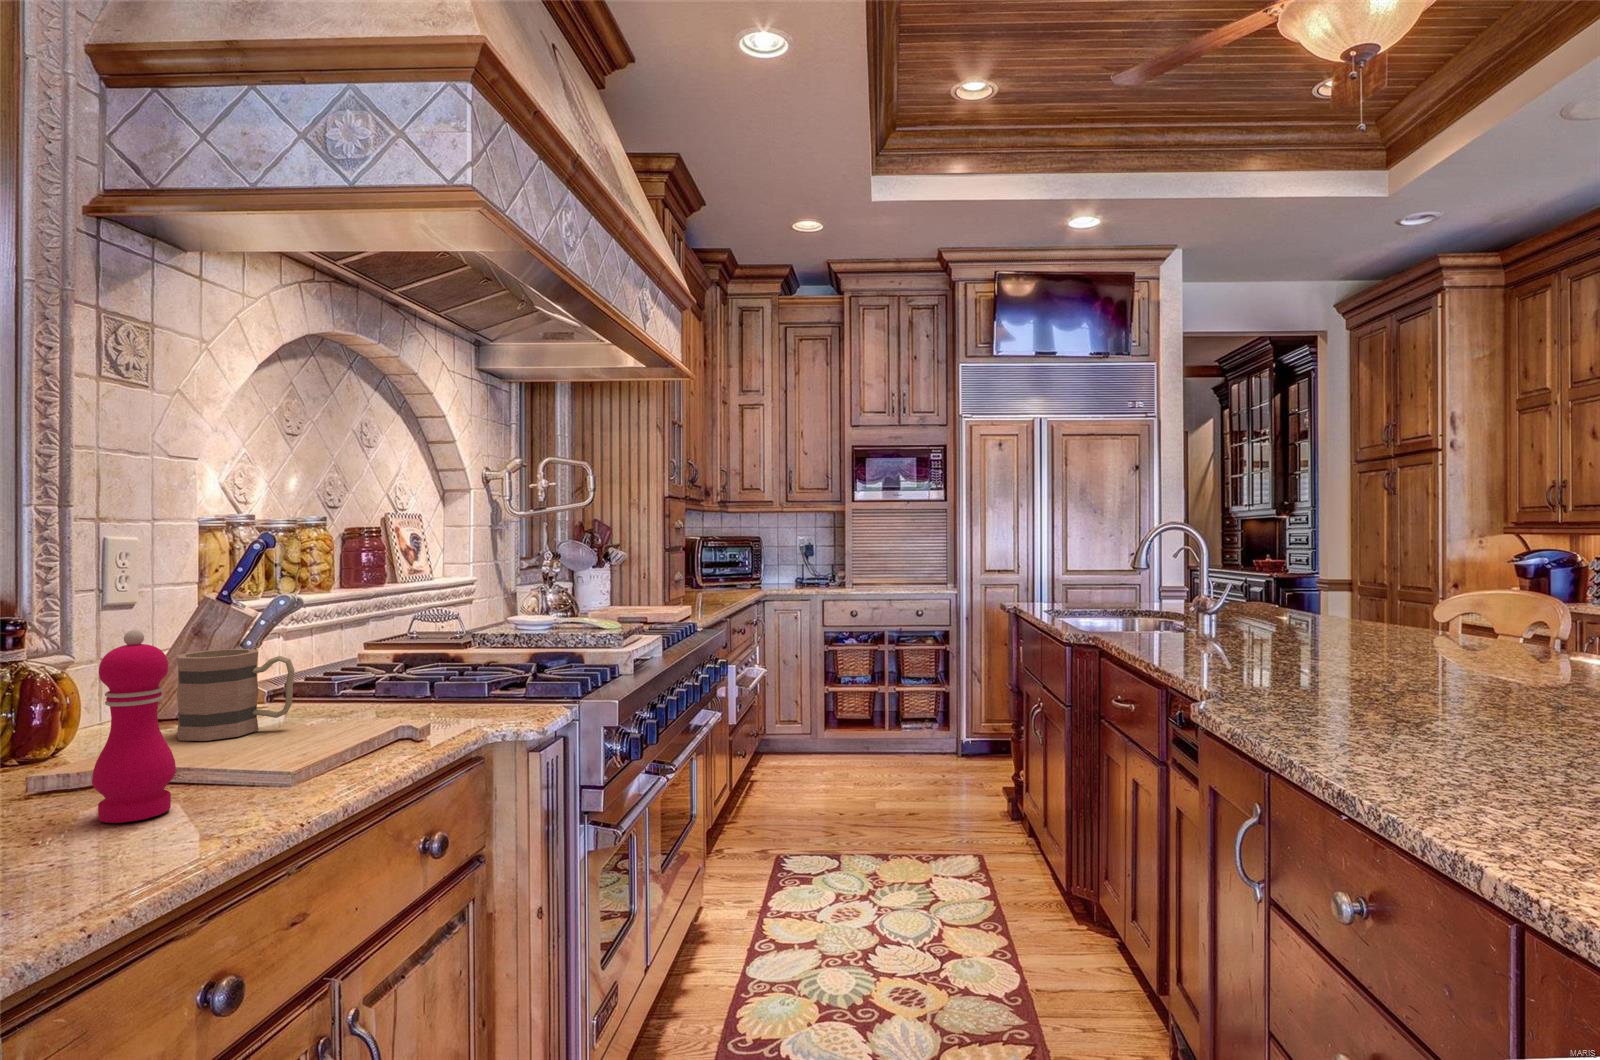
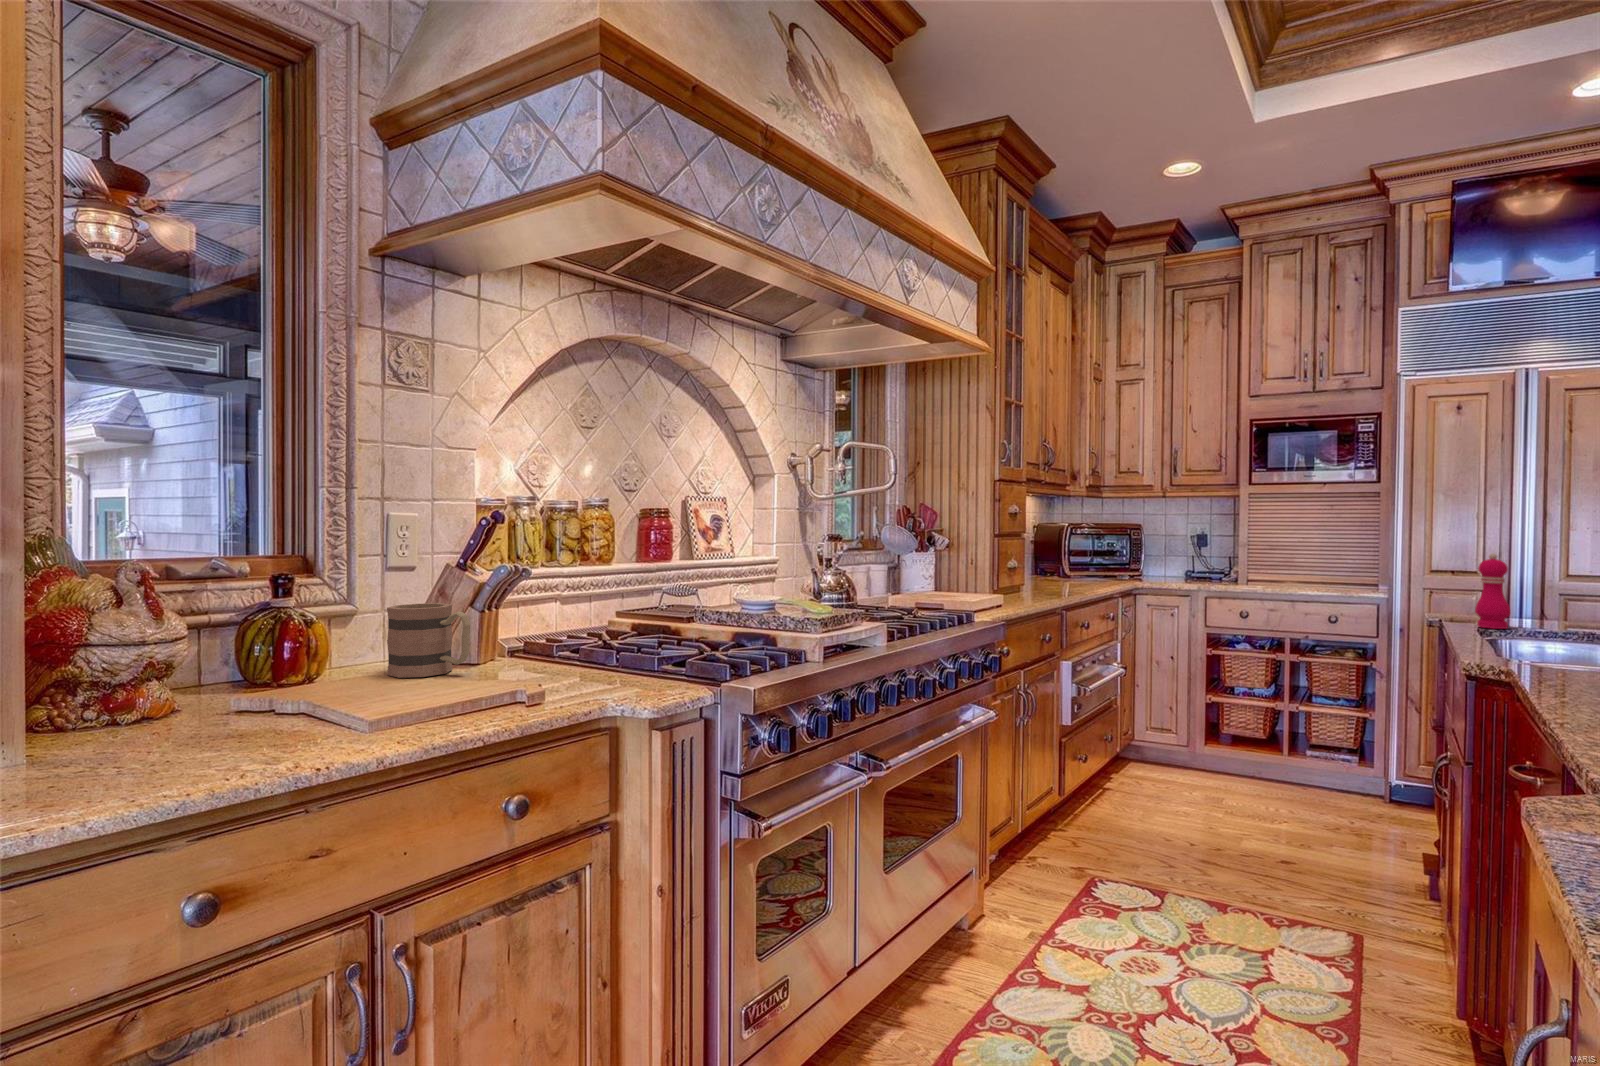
pepper mill: present [92,630,176,823] -> present [1475,553,1510,629]

